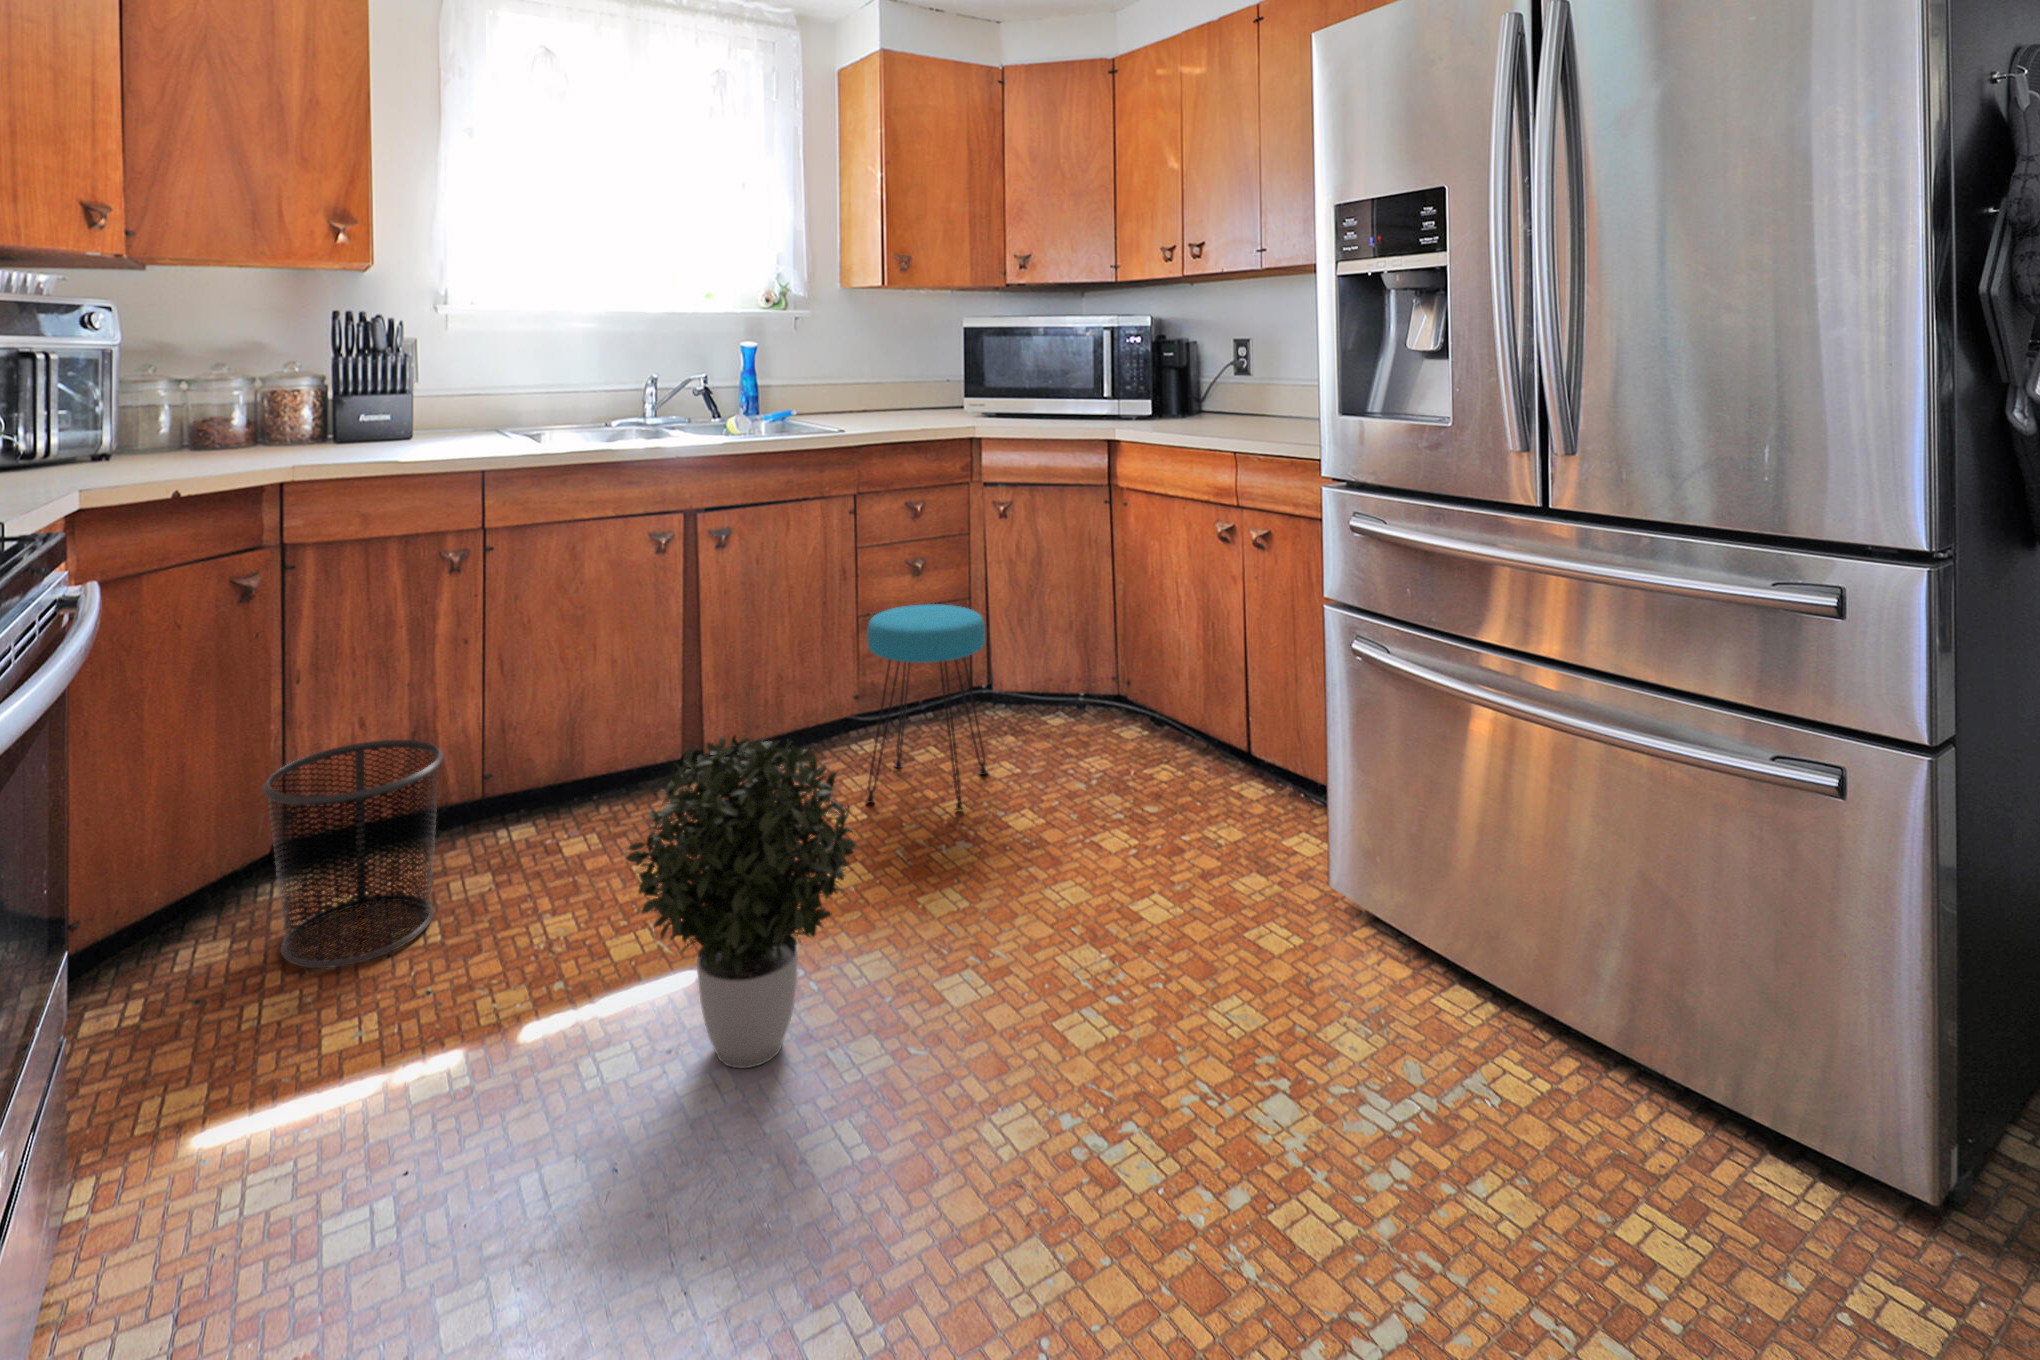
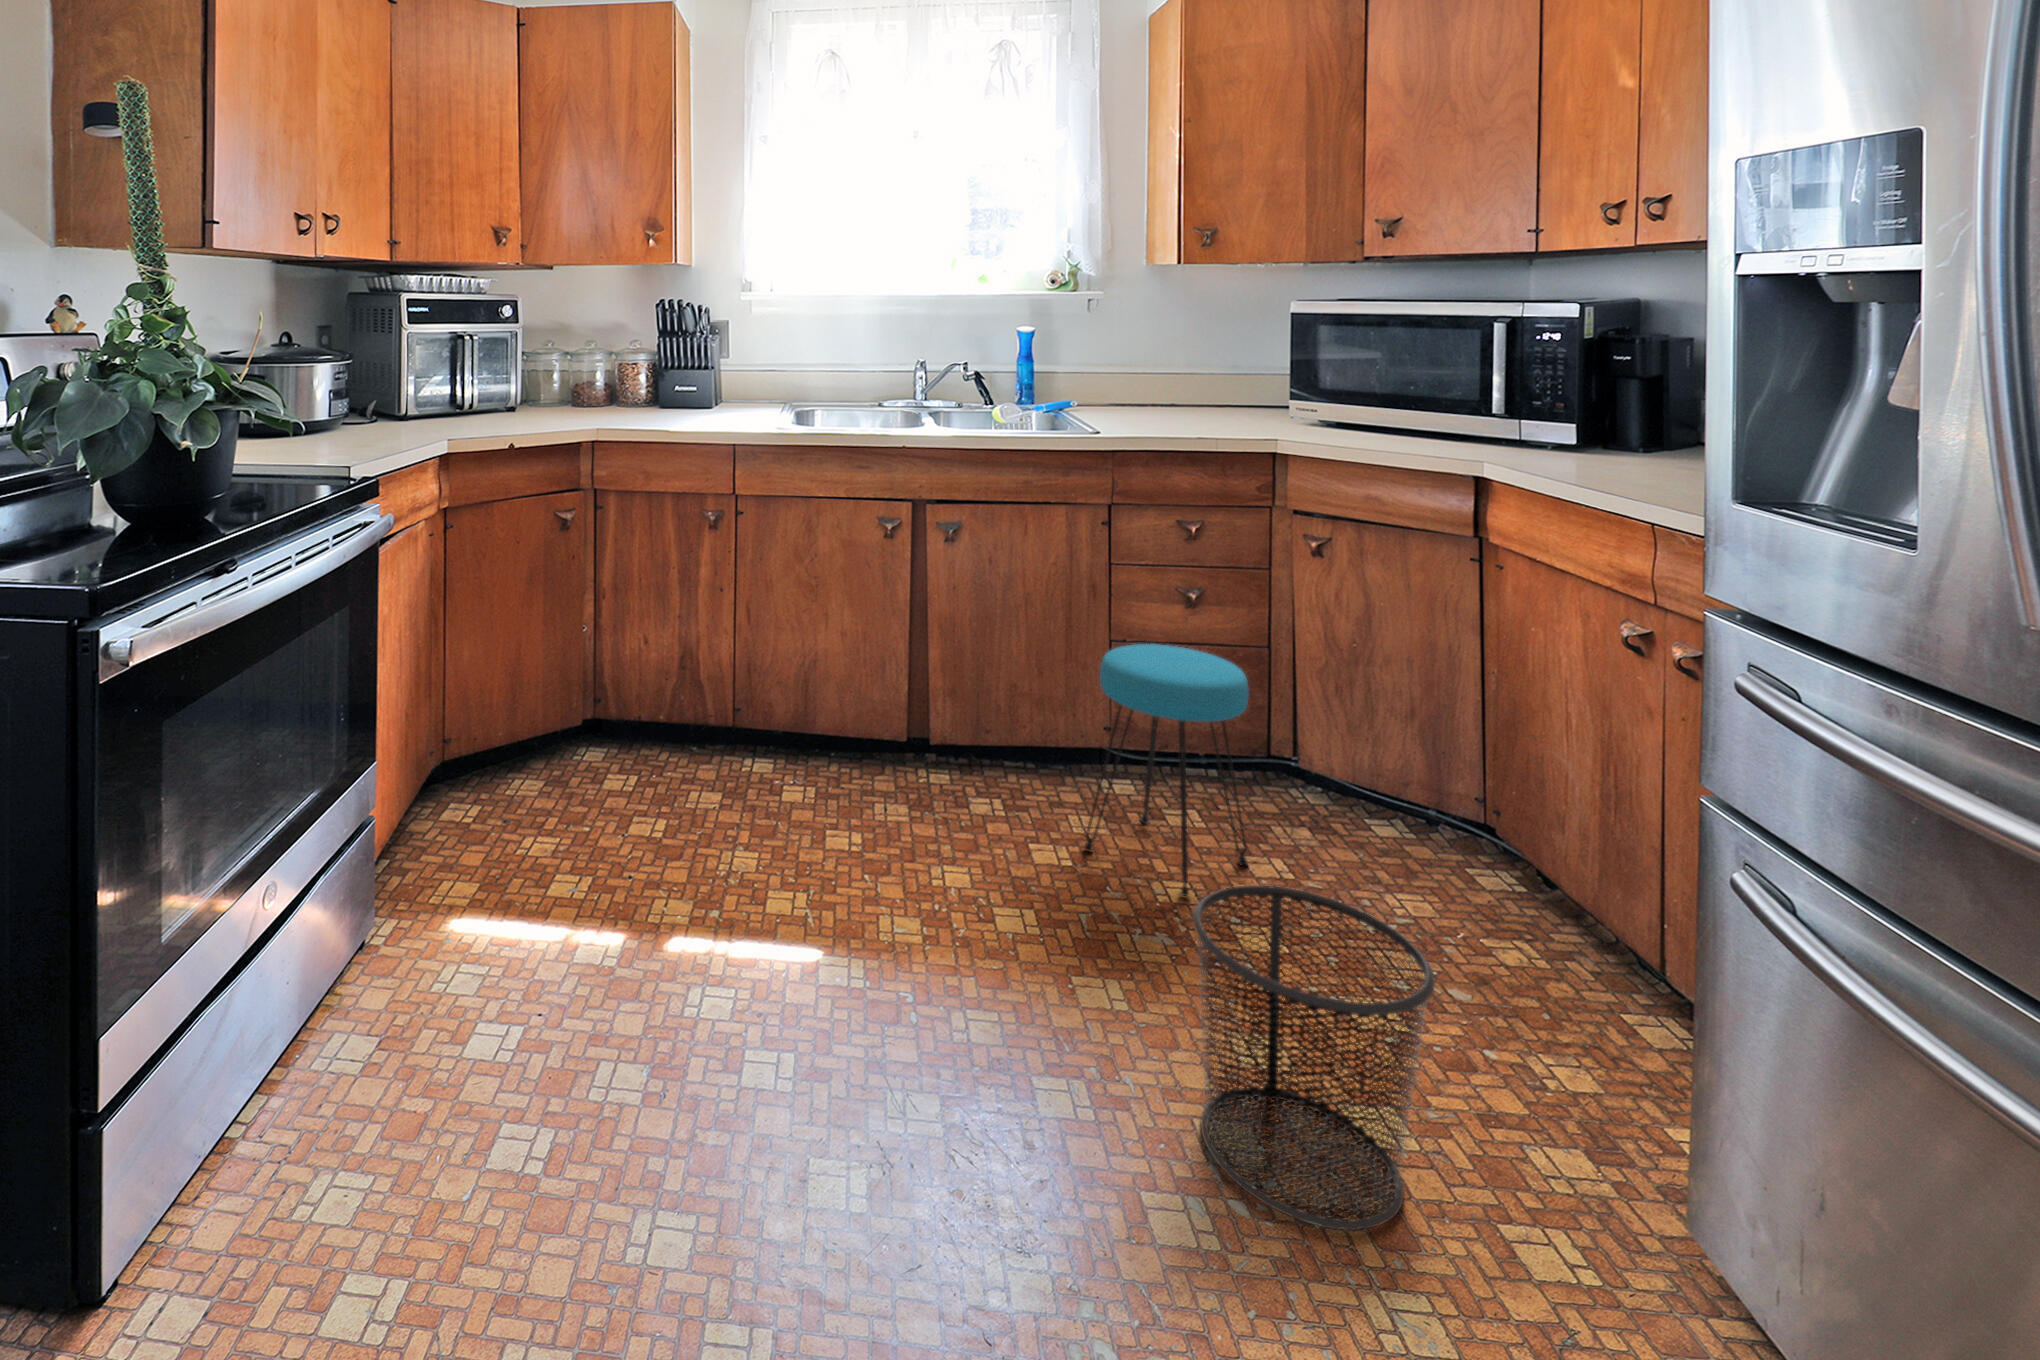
potted plant: present [626,736,857,1068] -> none [719,738,941,1071]
waste bin: present [263,740,444,968] -> present [1193,885,1435,1230]

